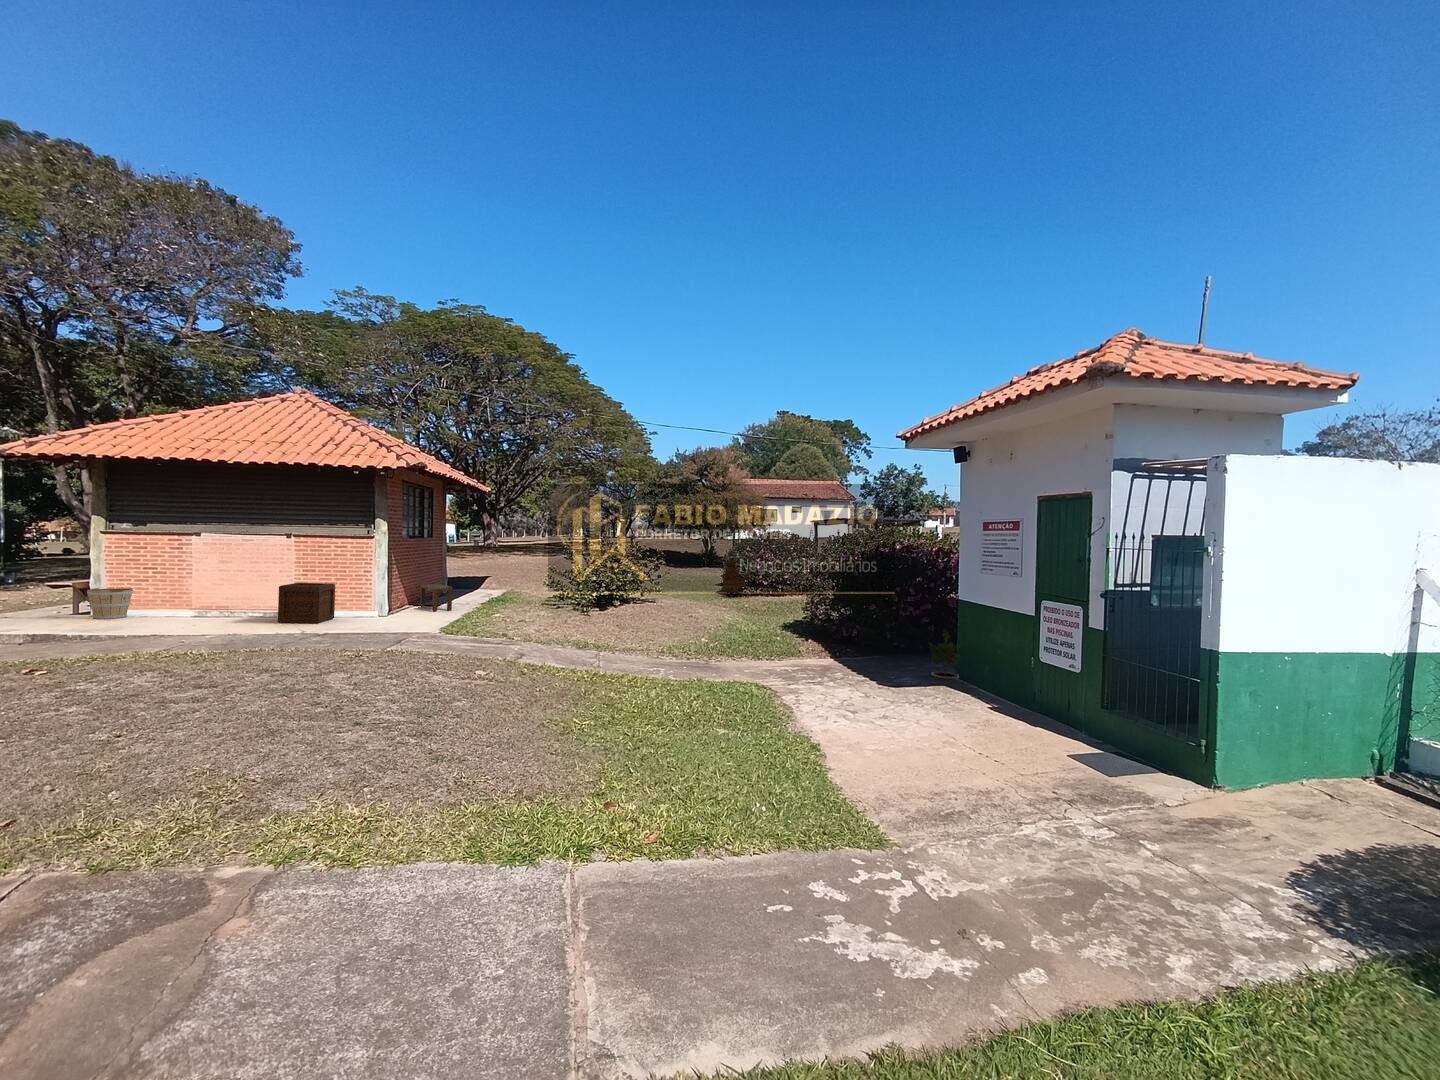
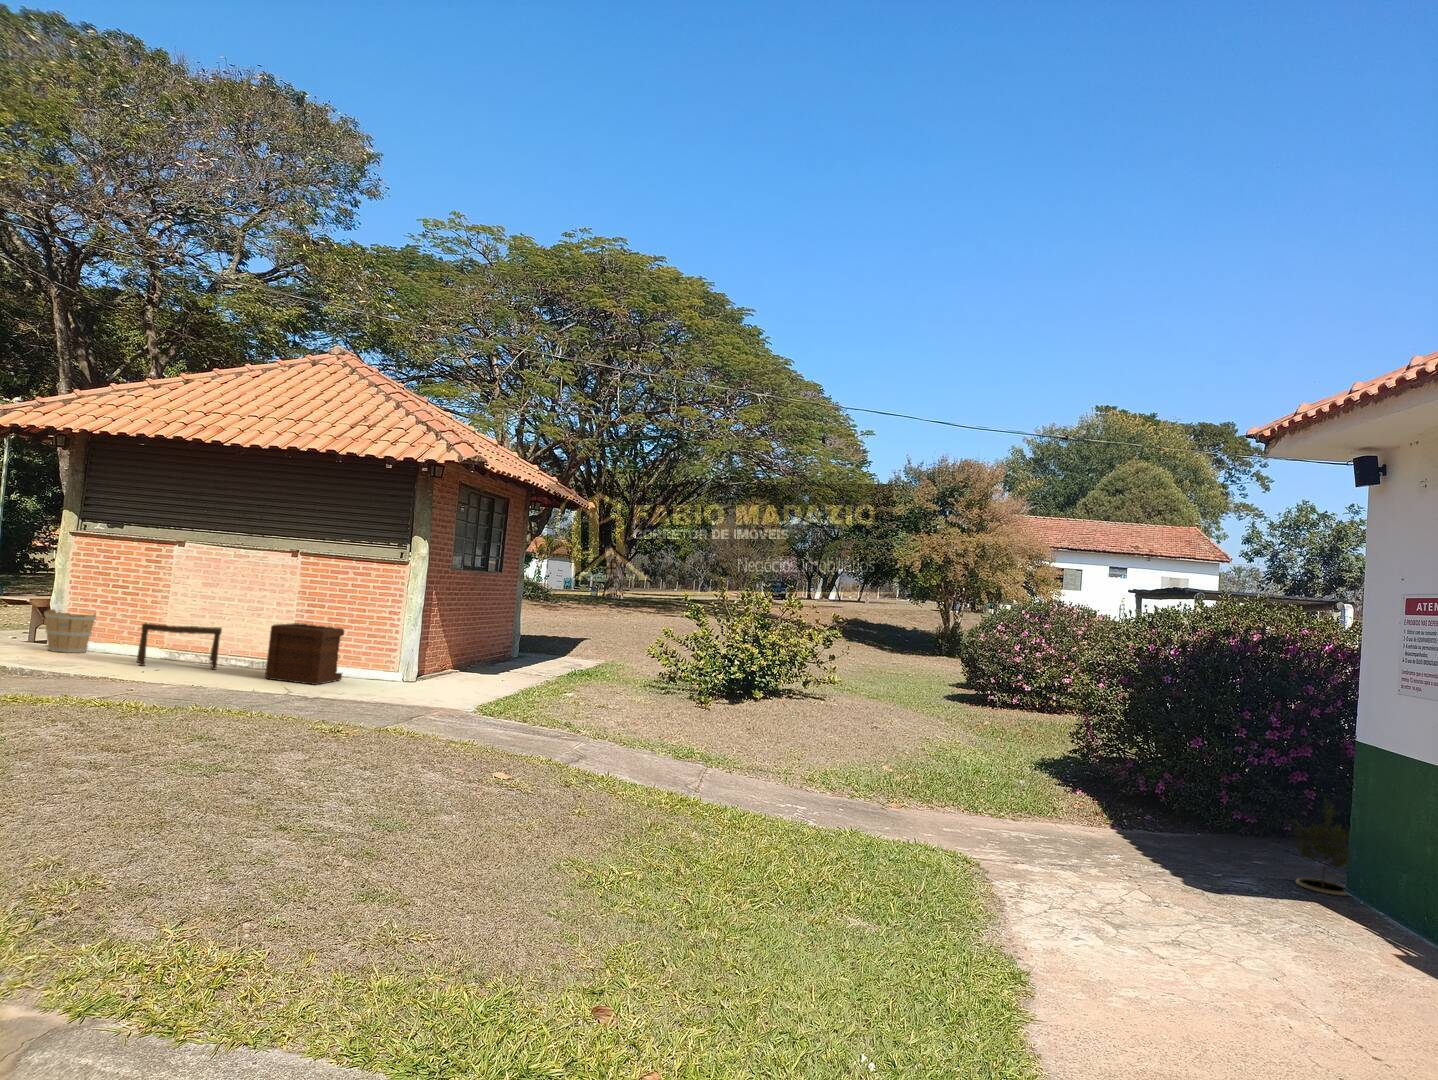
lounge chair: present [721,560,748,598] -> none [952,646,1004,711]
bench: present [420,584,453,611] -> present [137,623,222,670]

